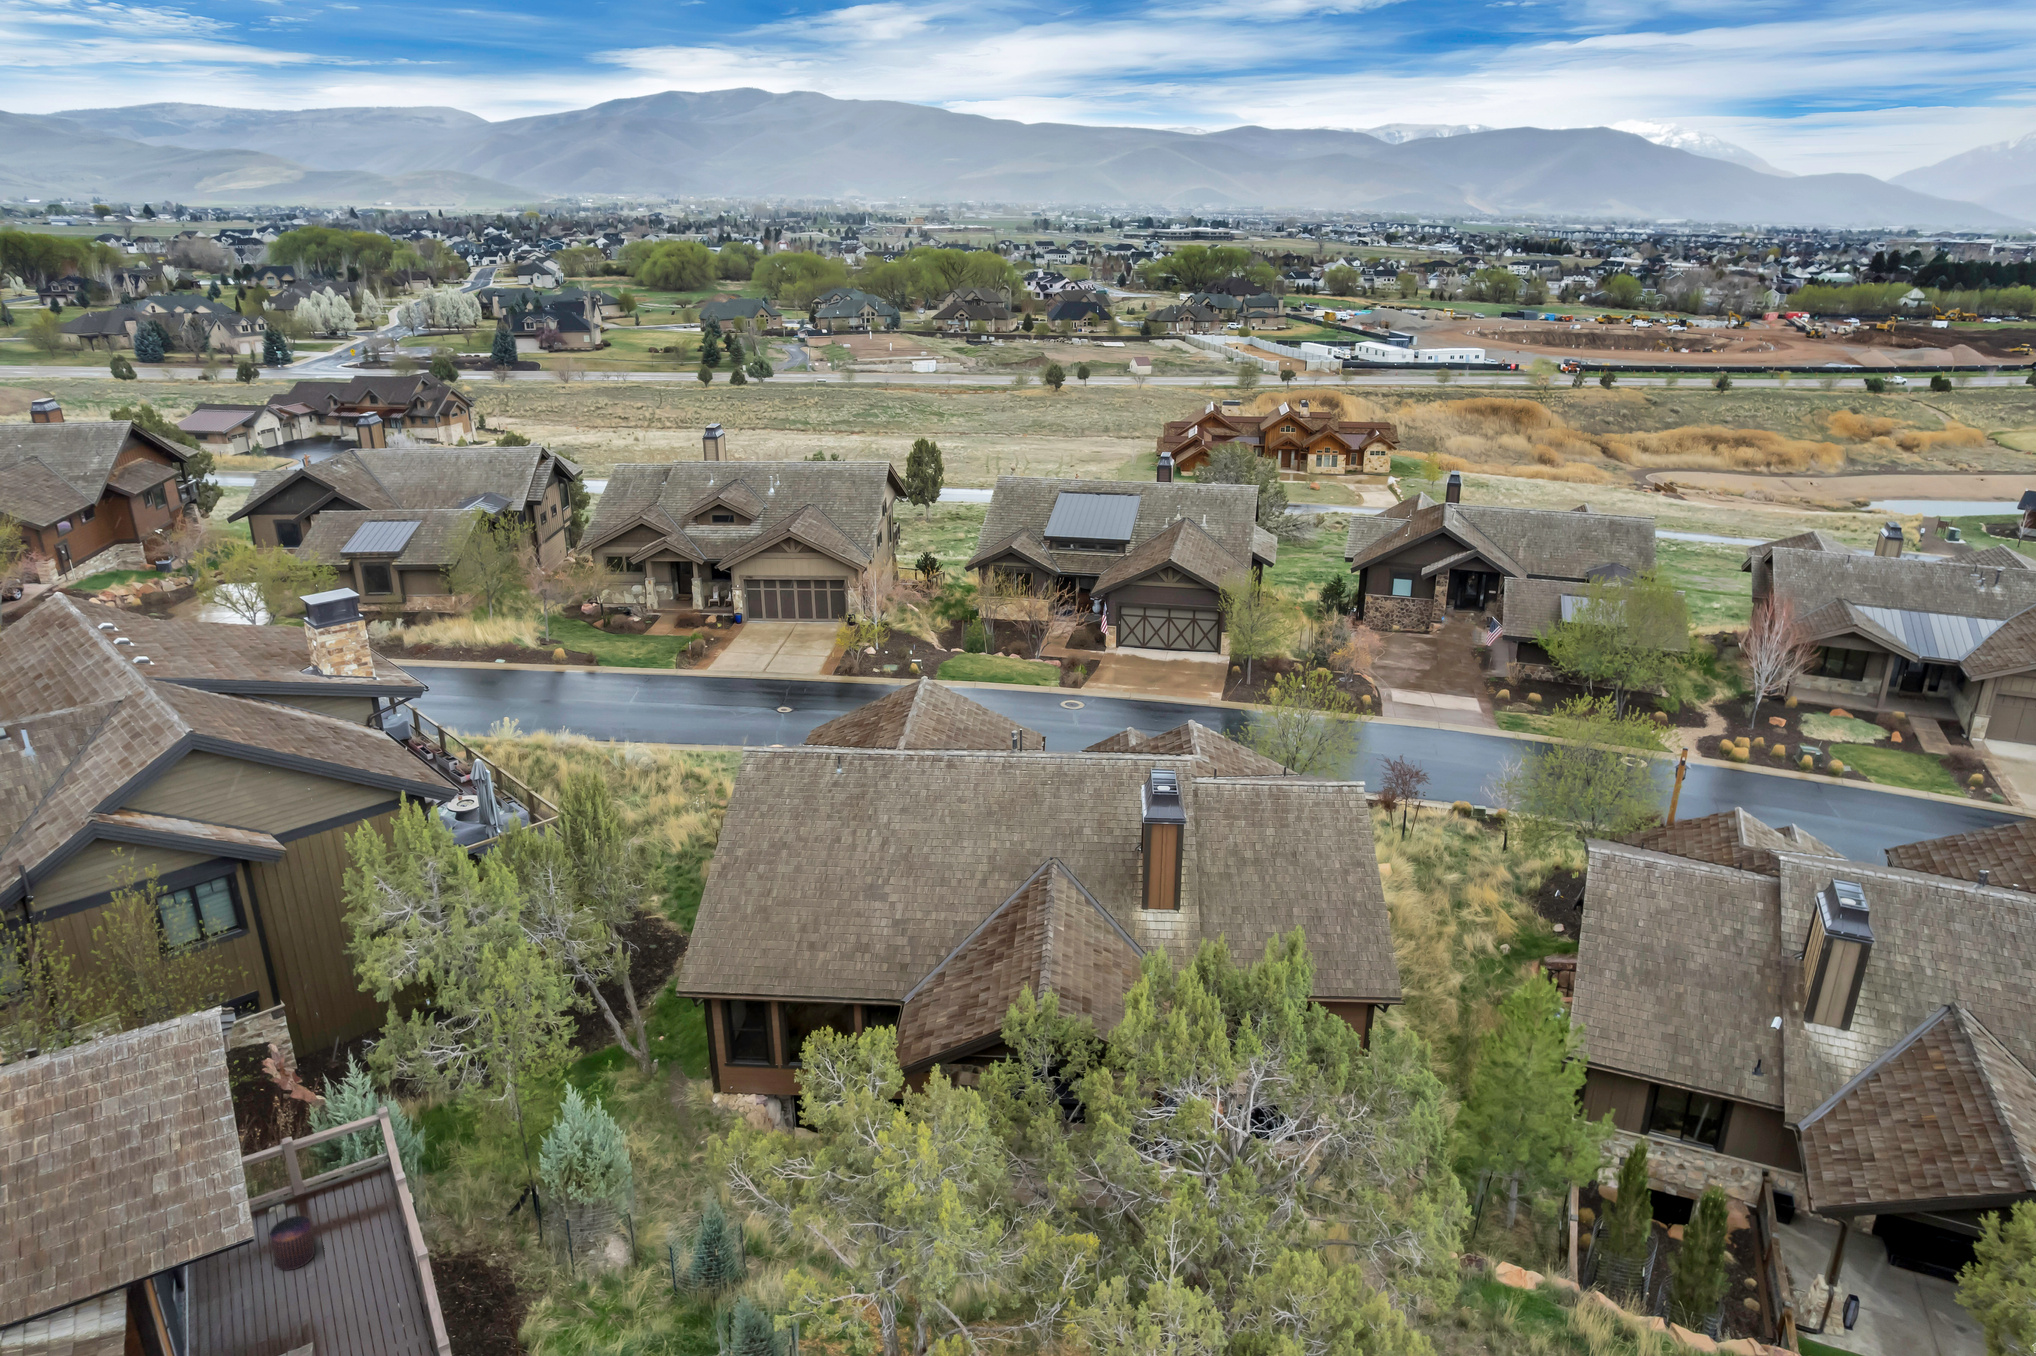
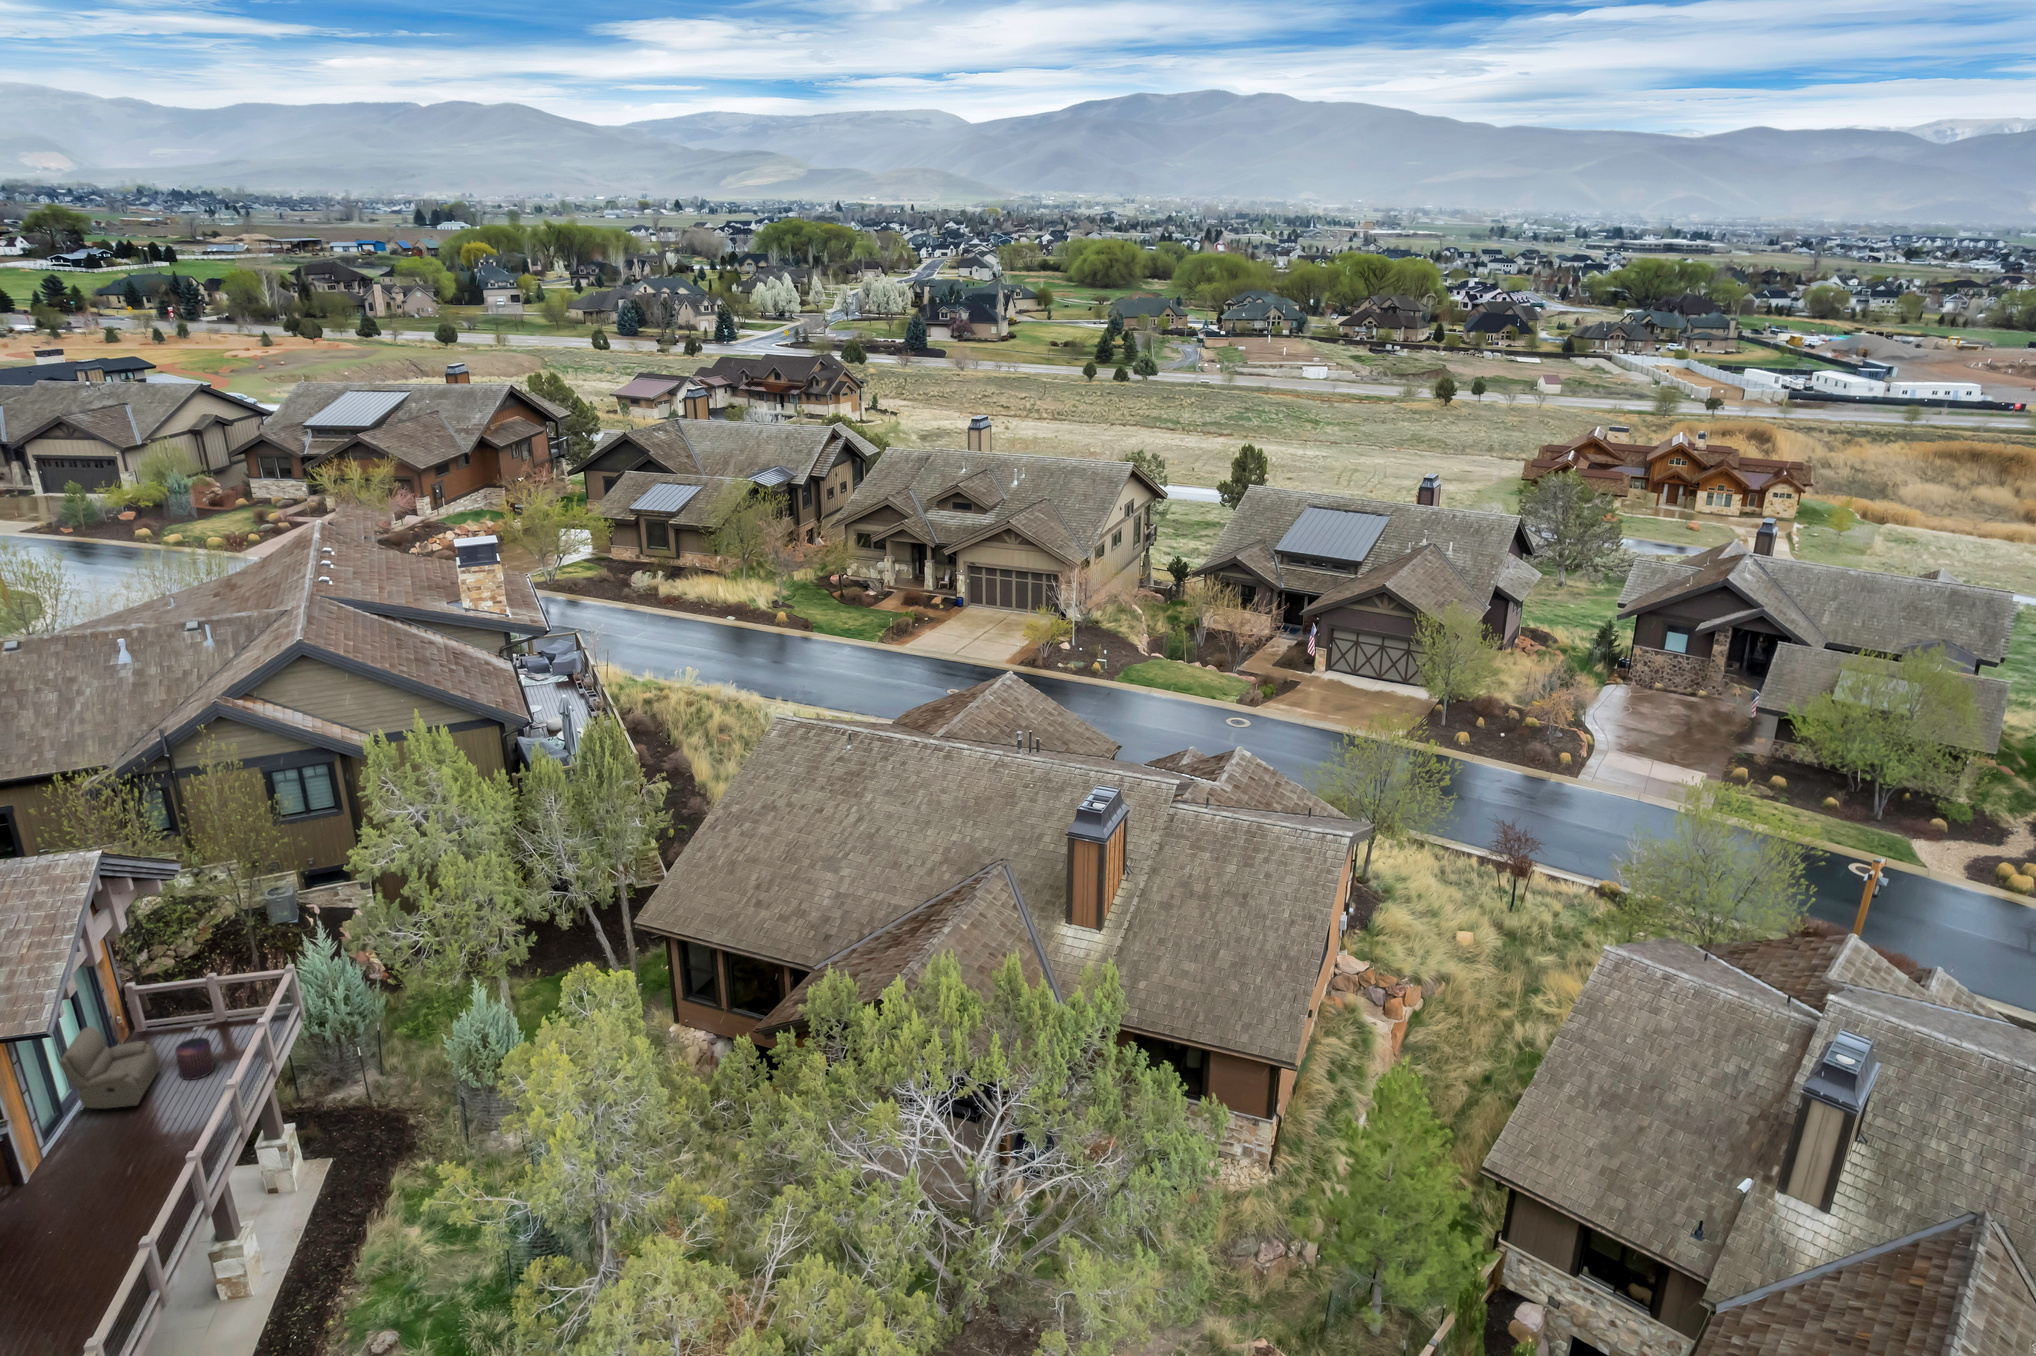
chair: none [154,1234,256,1332] -> present [59,1027,159,1108]

